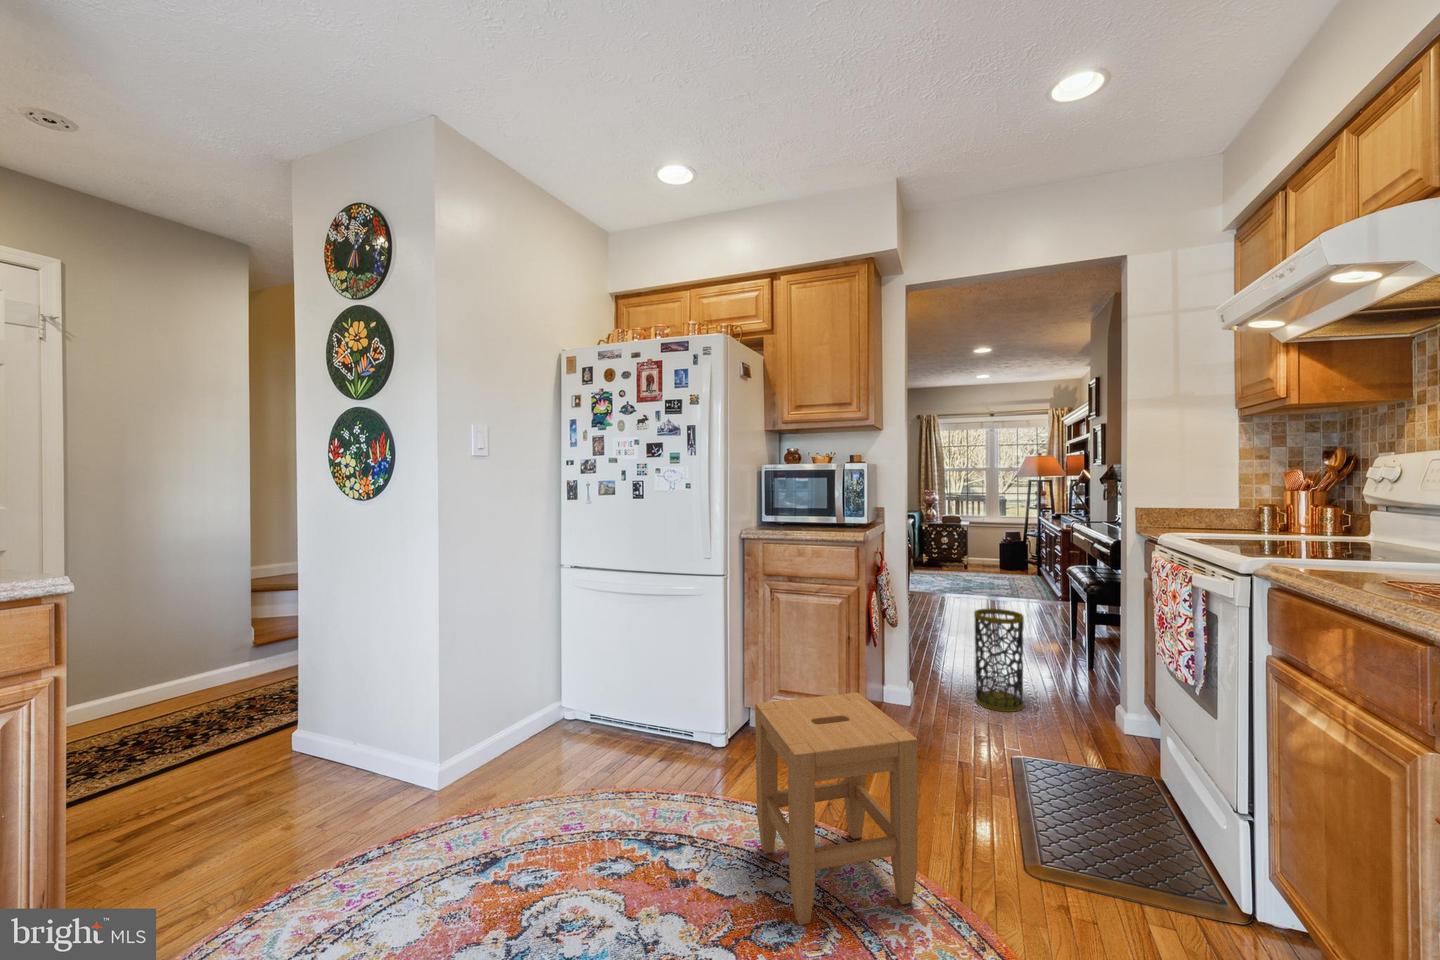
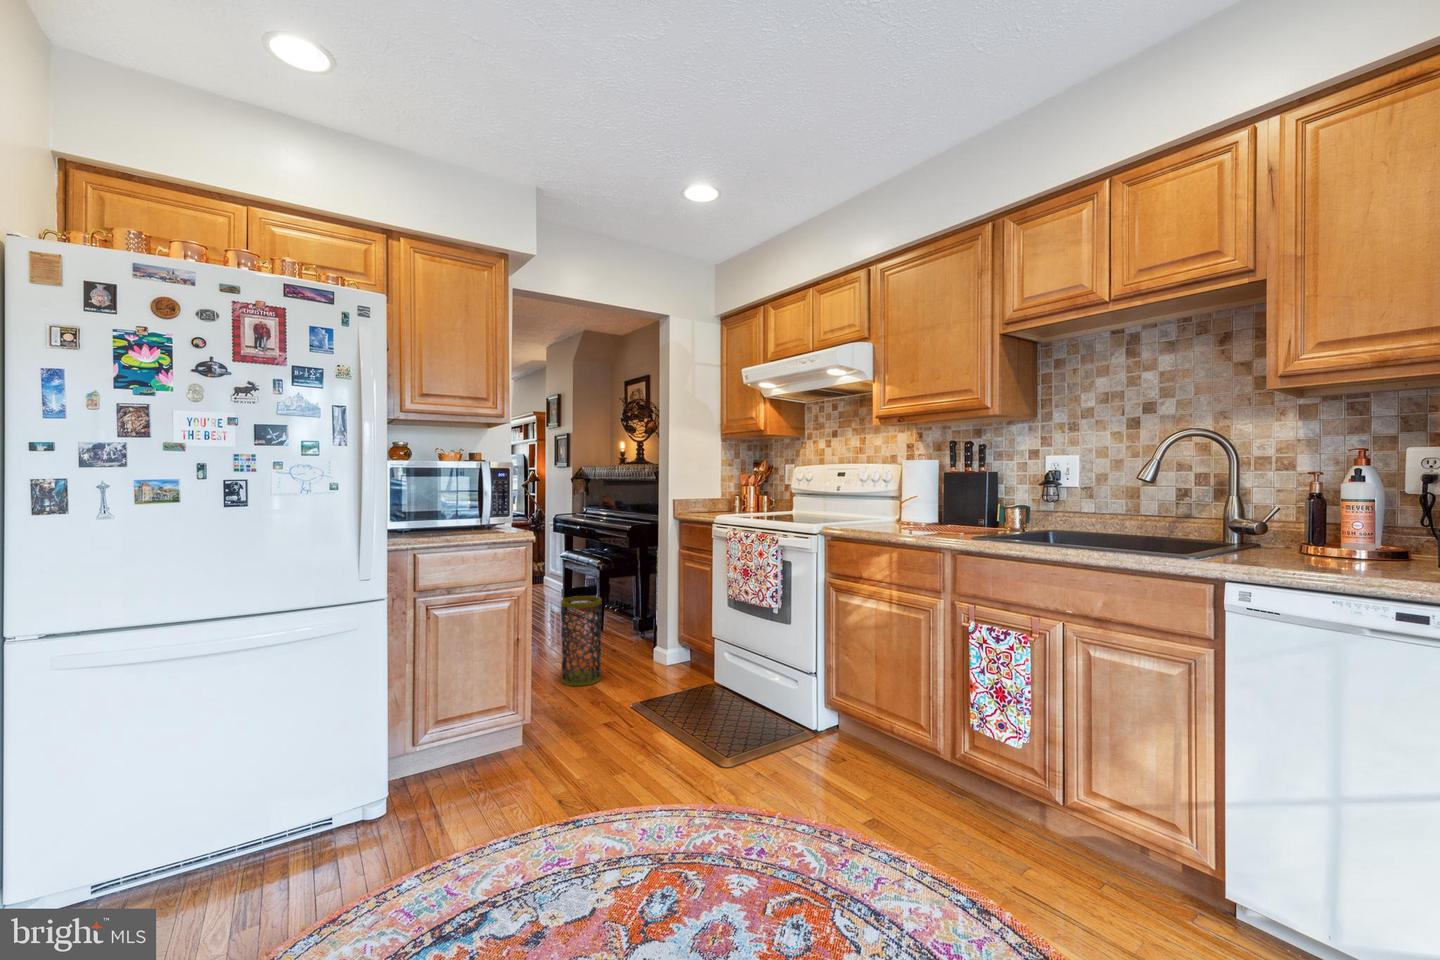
stool: present [755,692,918,925] -> none [556,677,707,888]

